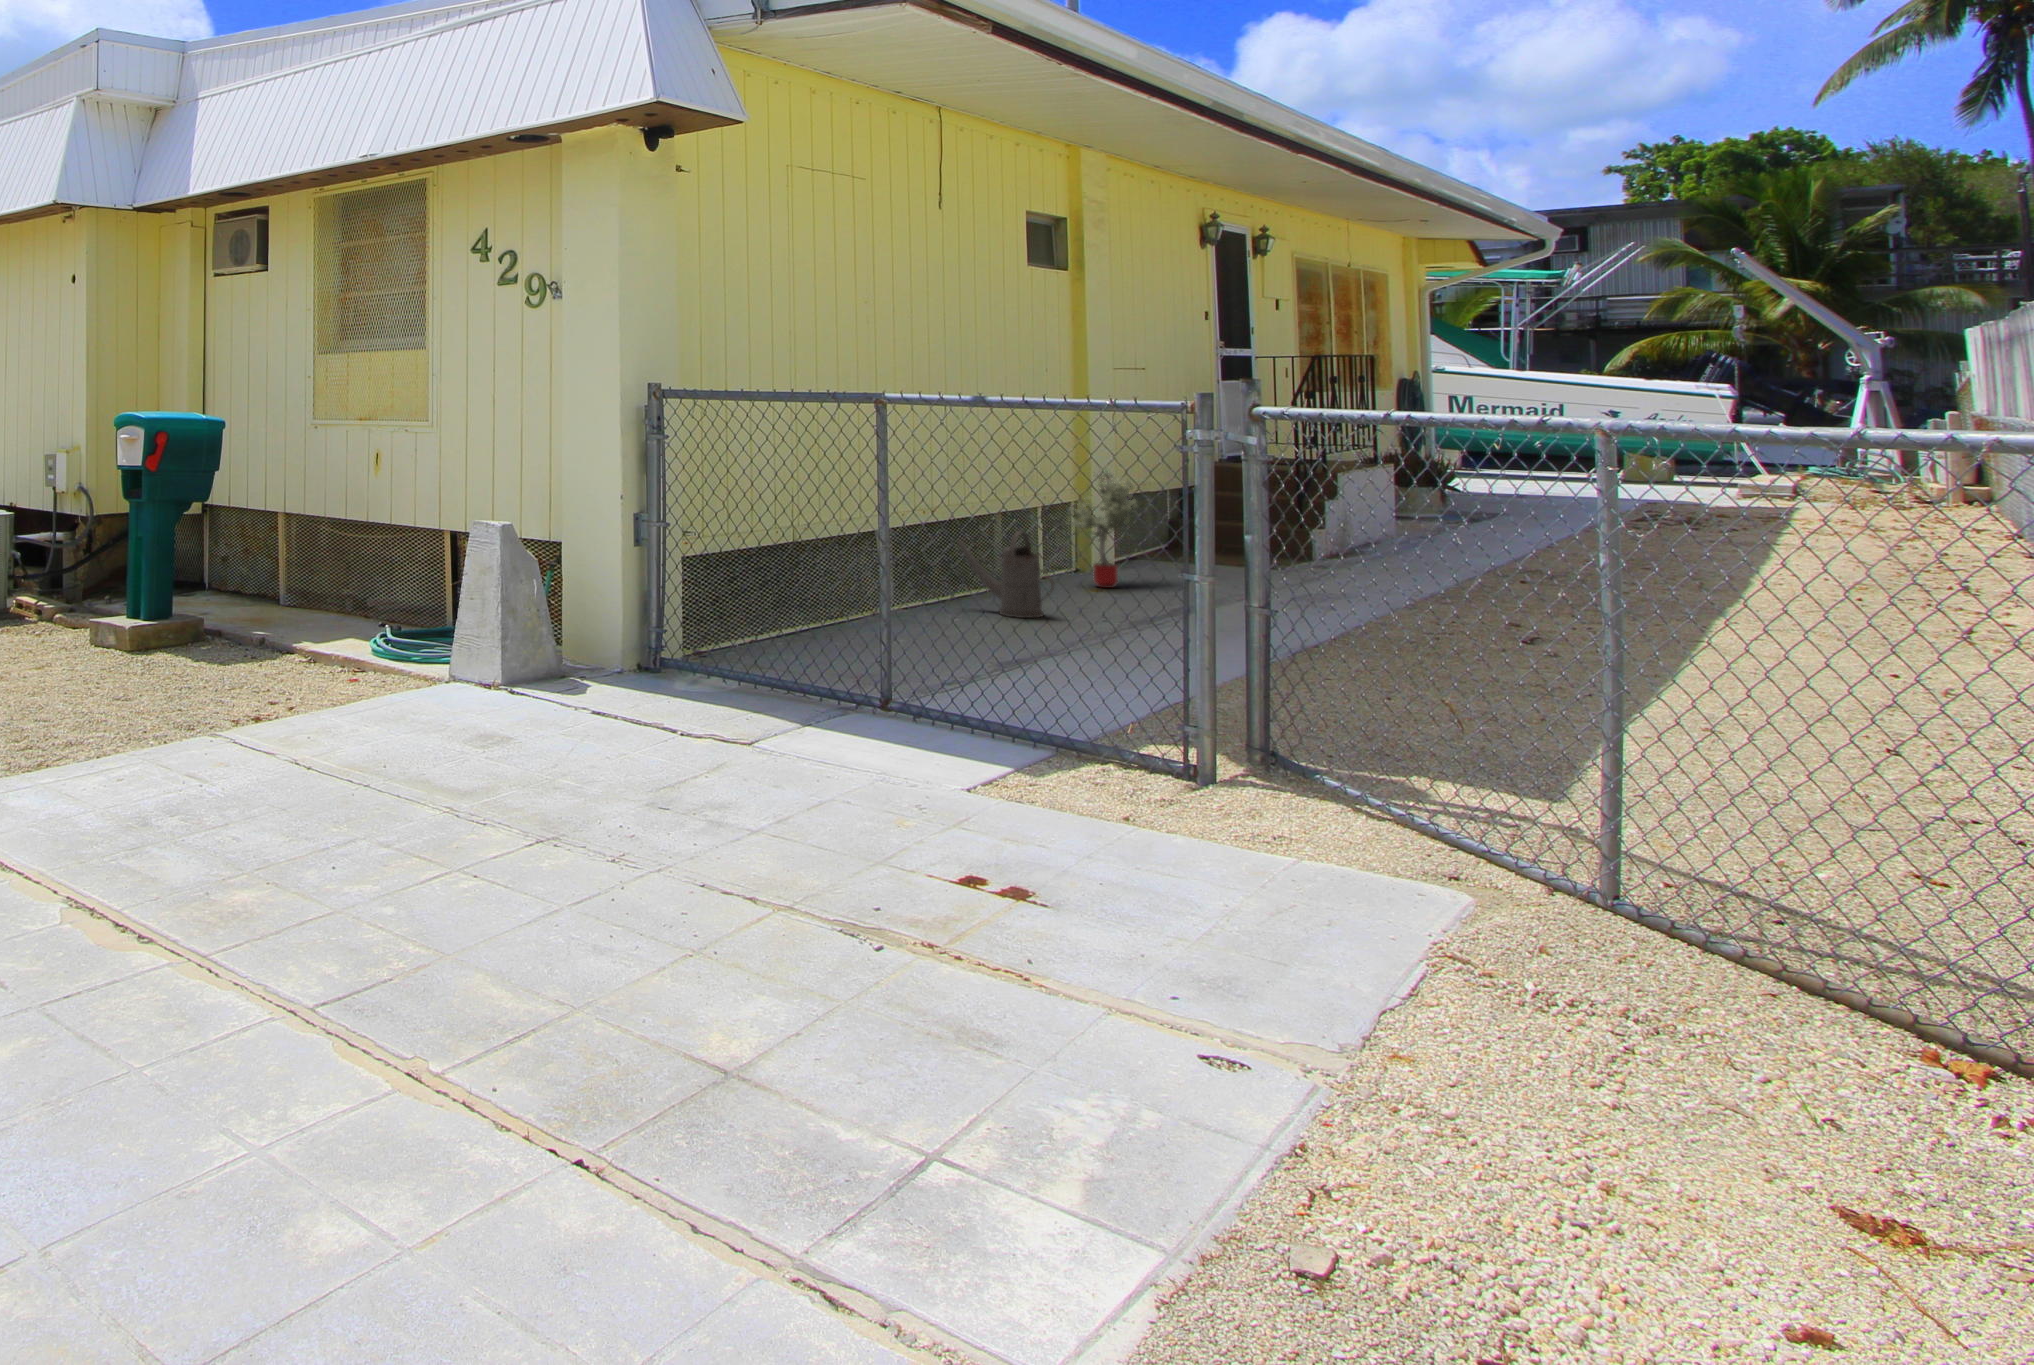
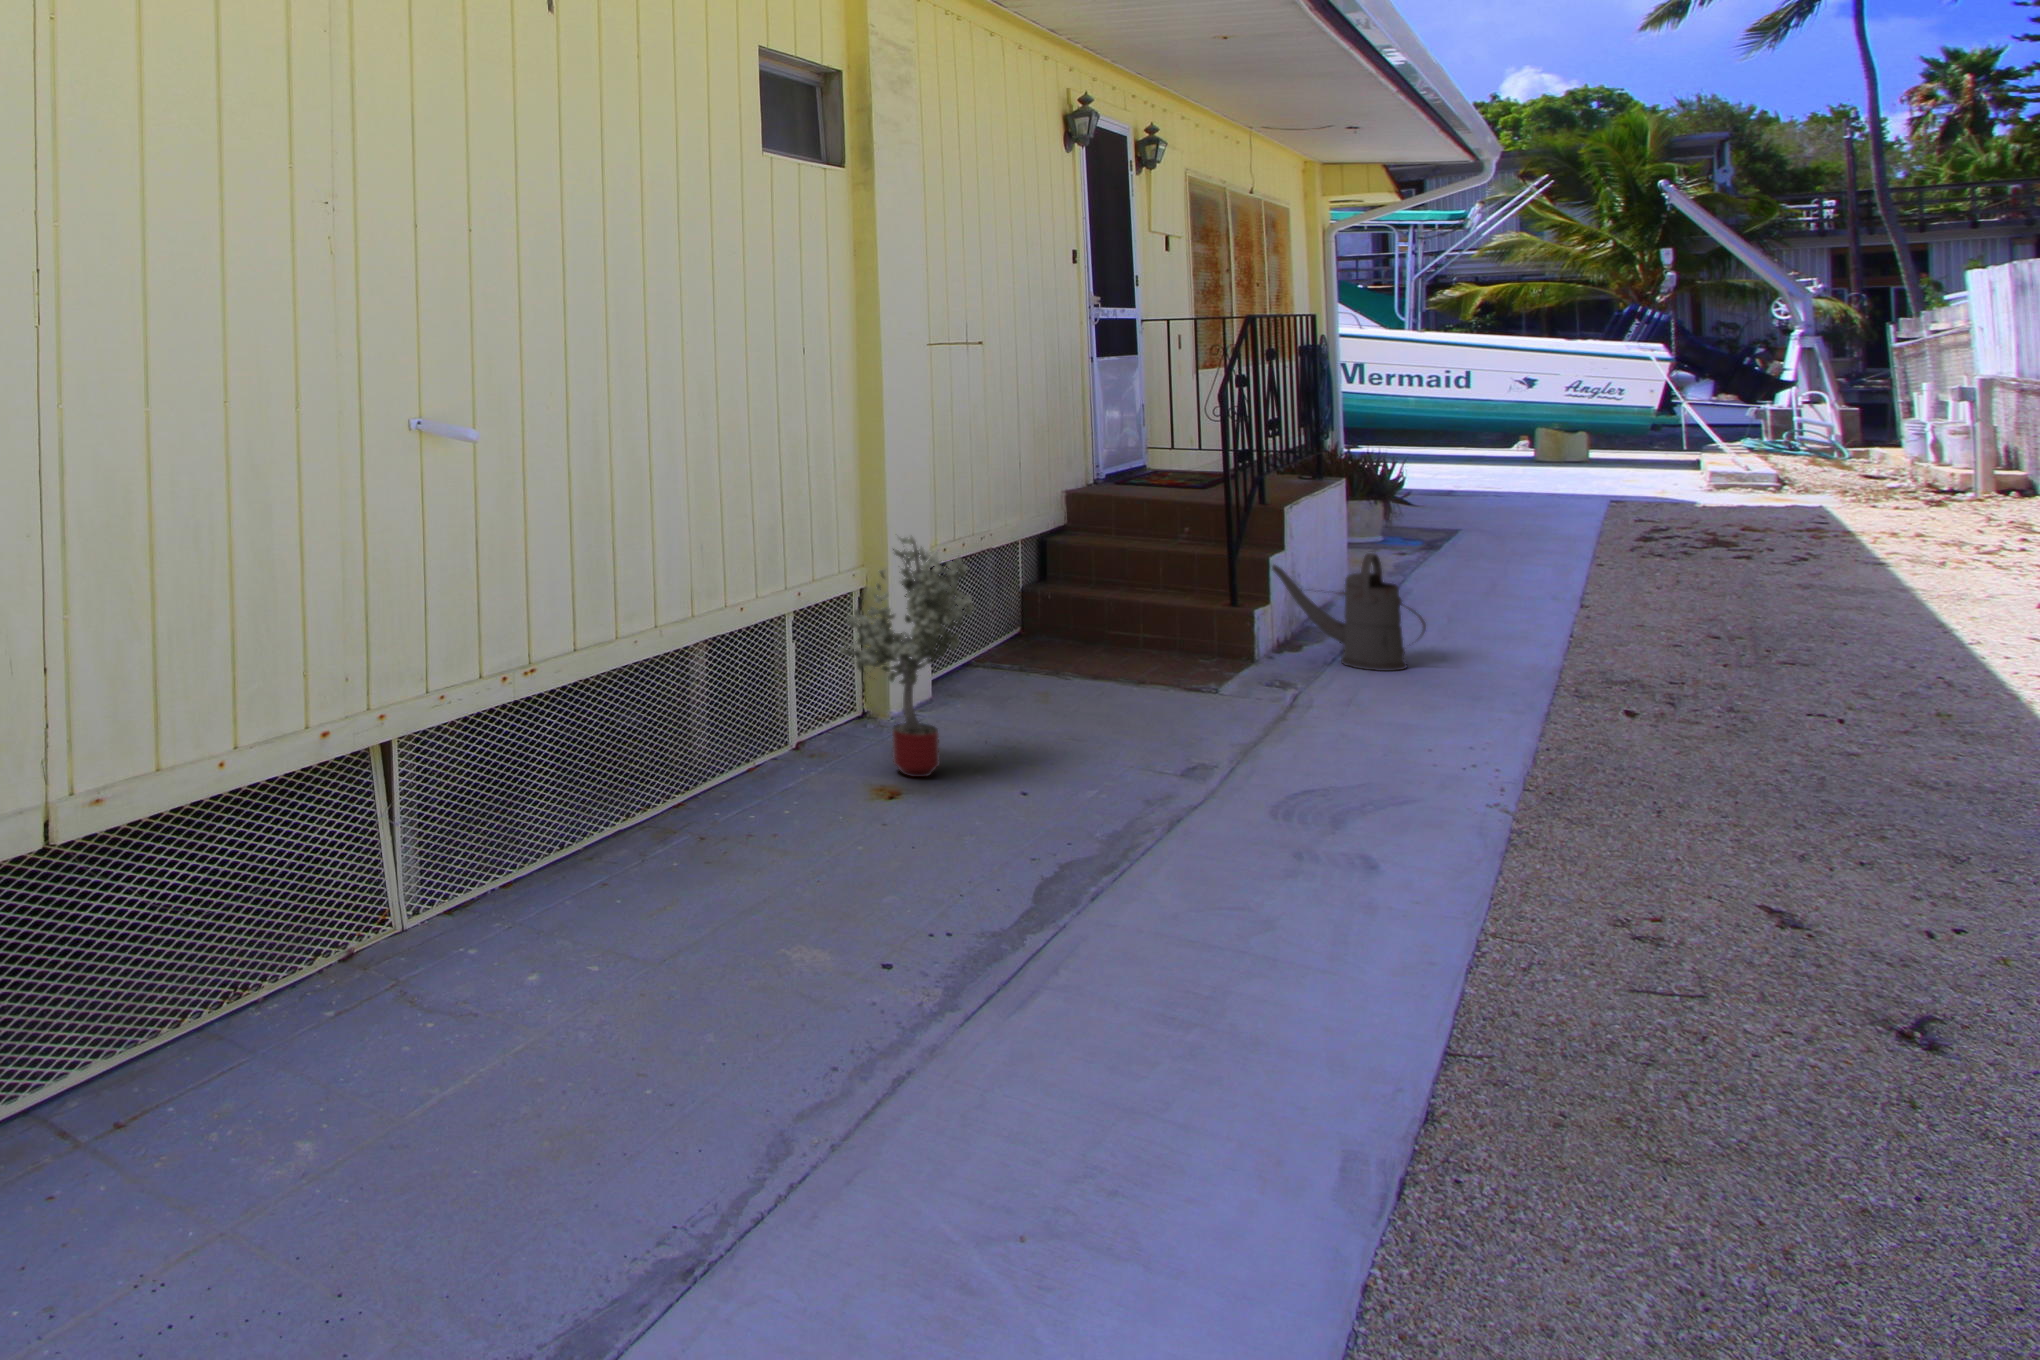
watering can: present [957,531,1054,618] -> present [1272,553,1426,671]

